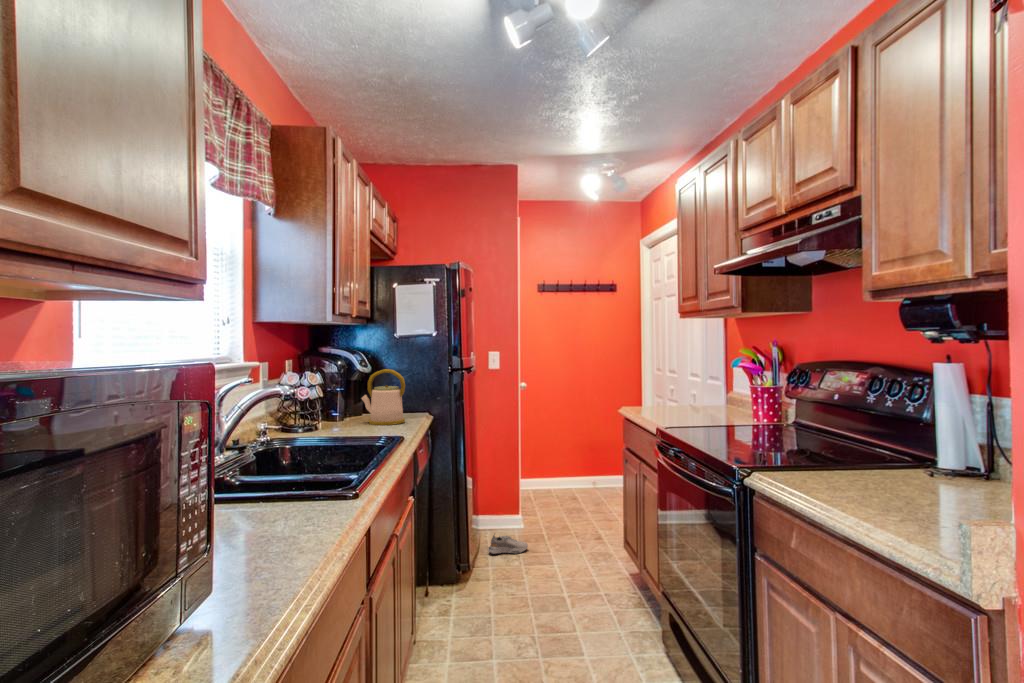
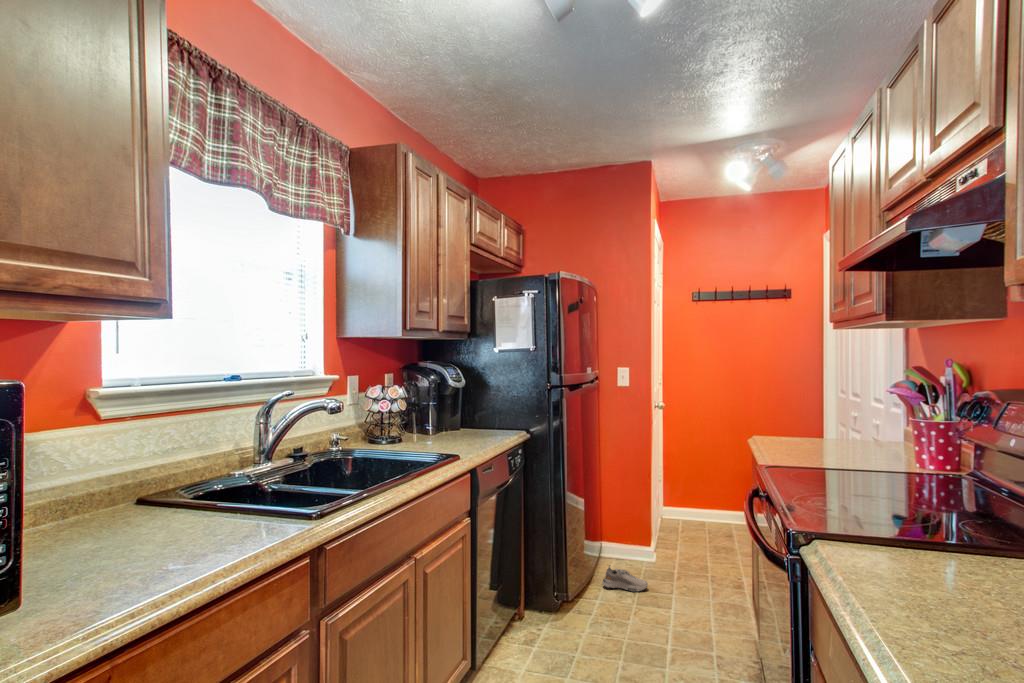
kettle: present [362,369,405,425] -> none [453,383,493,439]

